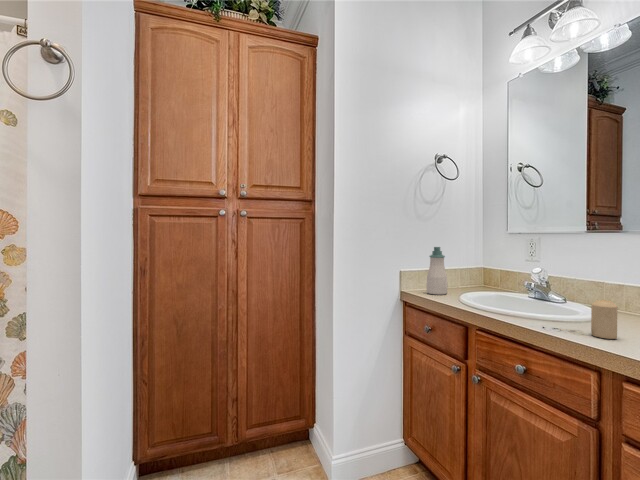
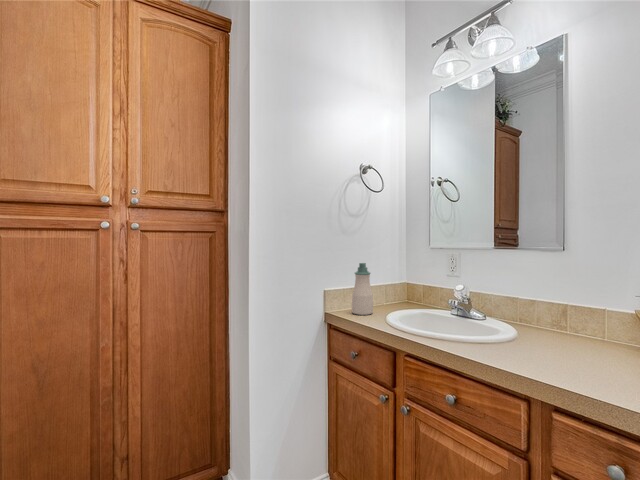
candle: present [591,300,617,339] -> none [518,324,541,365]

